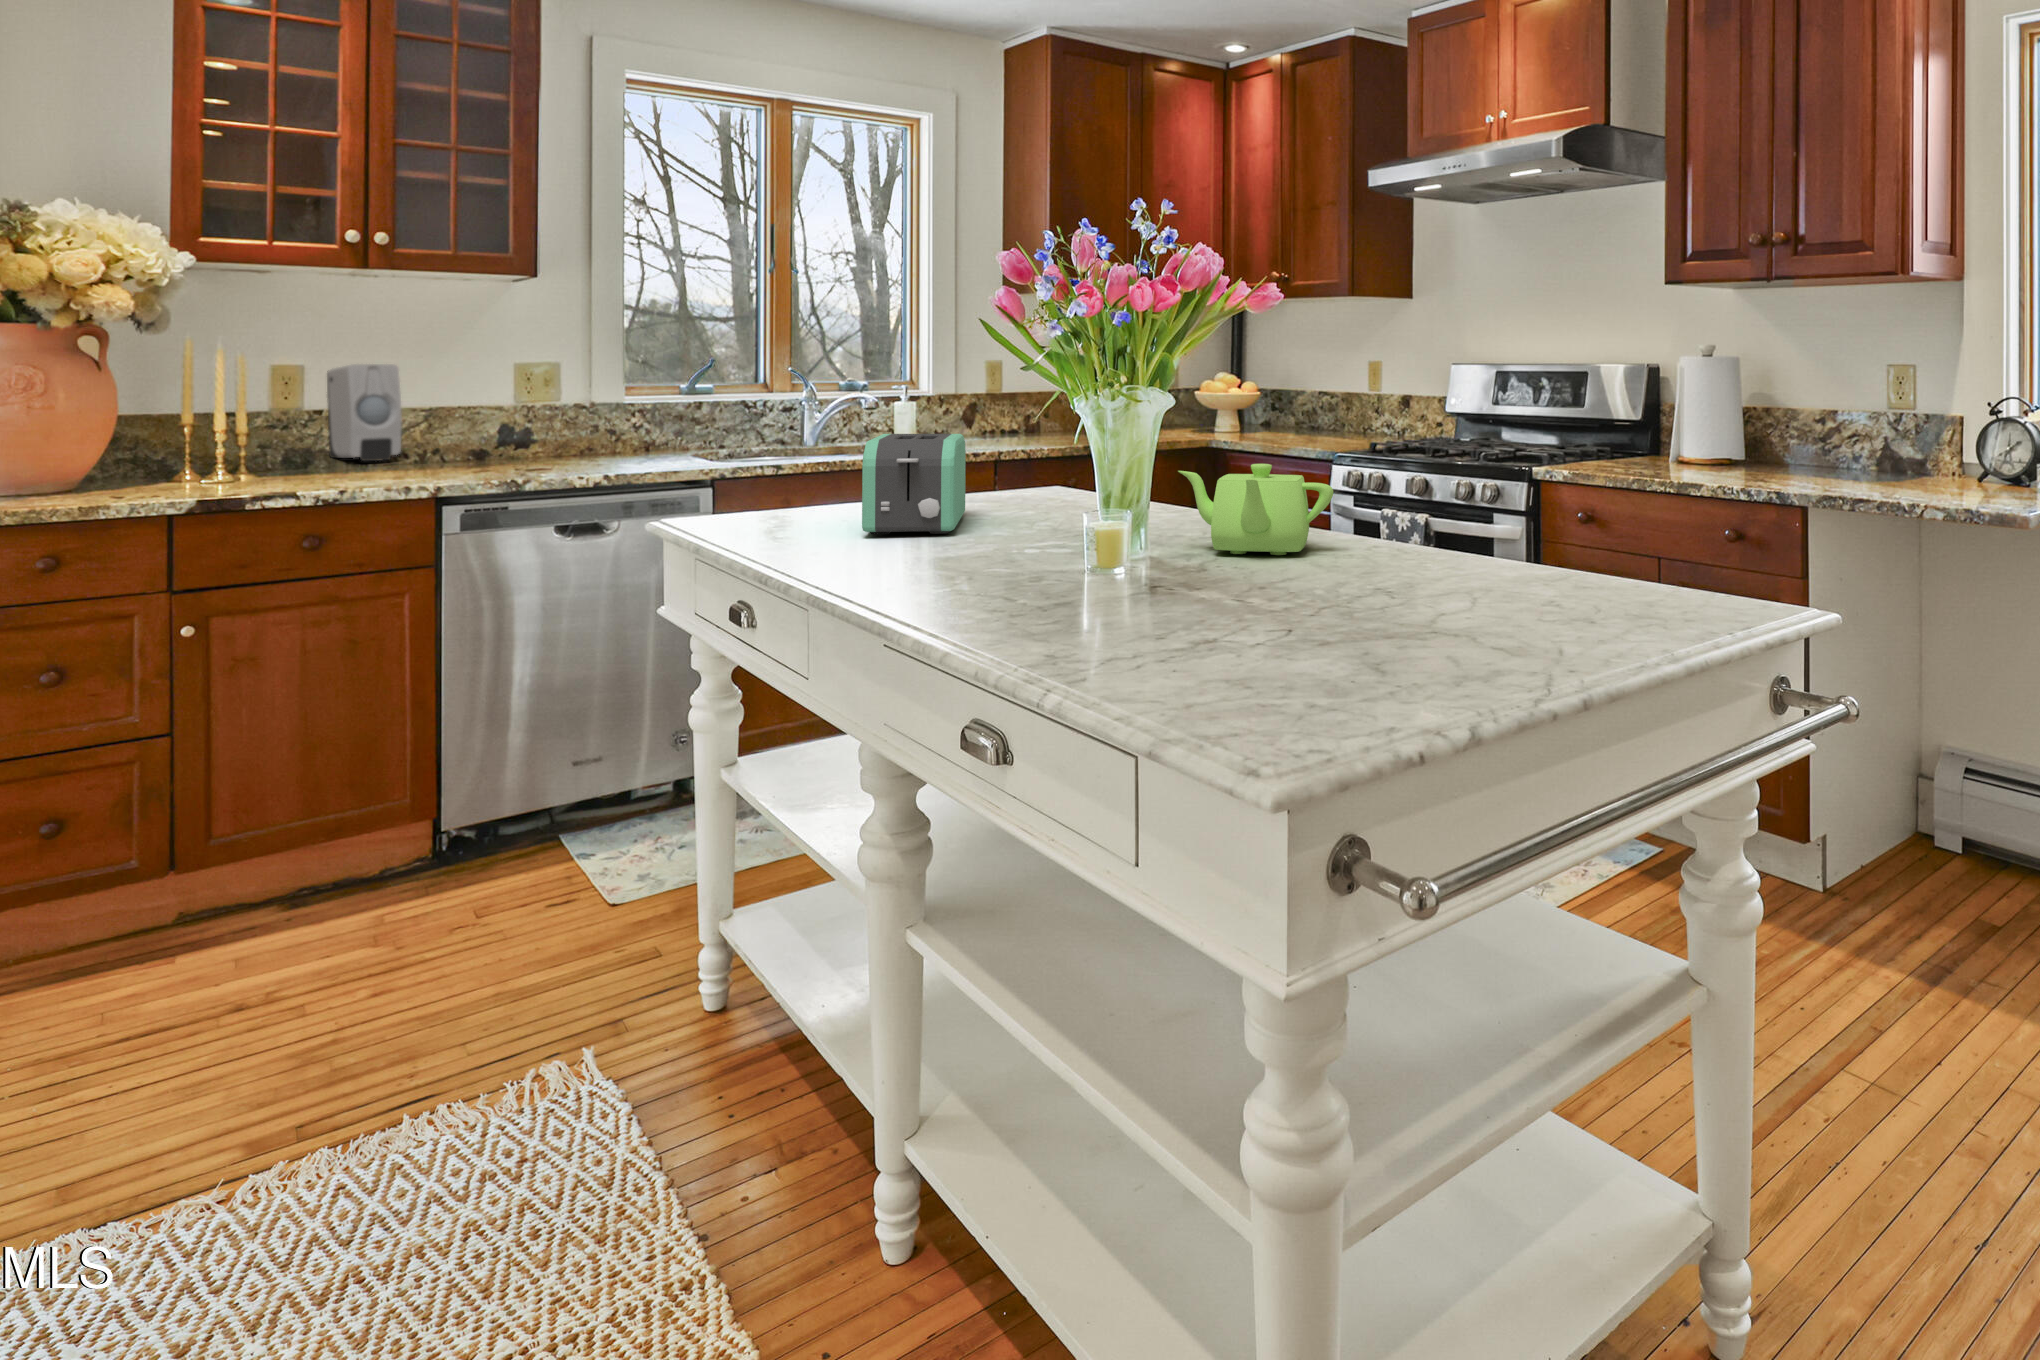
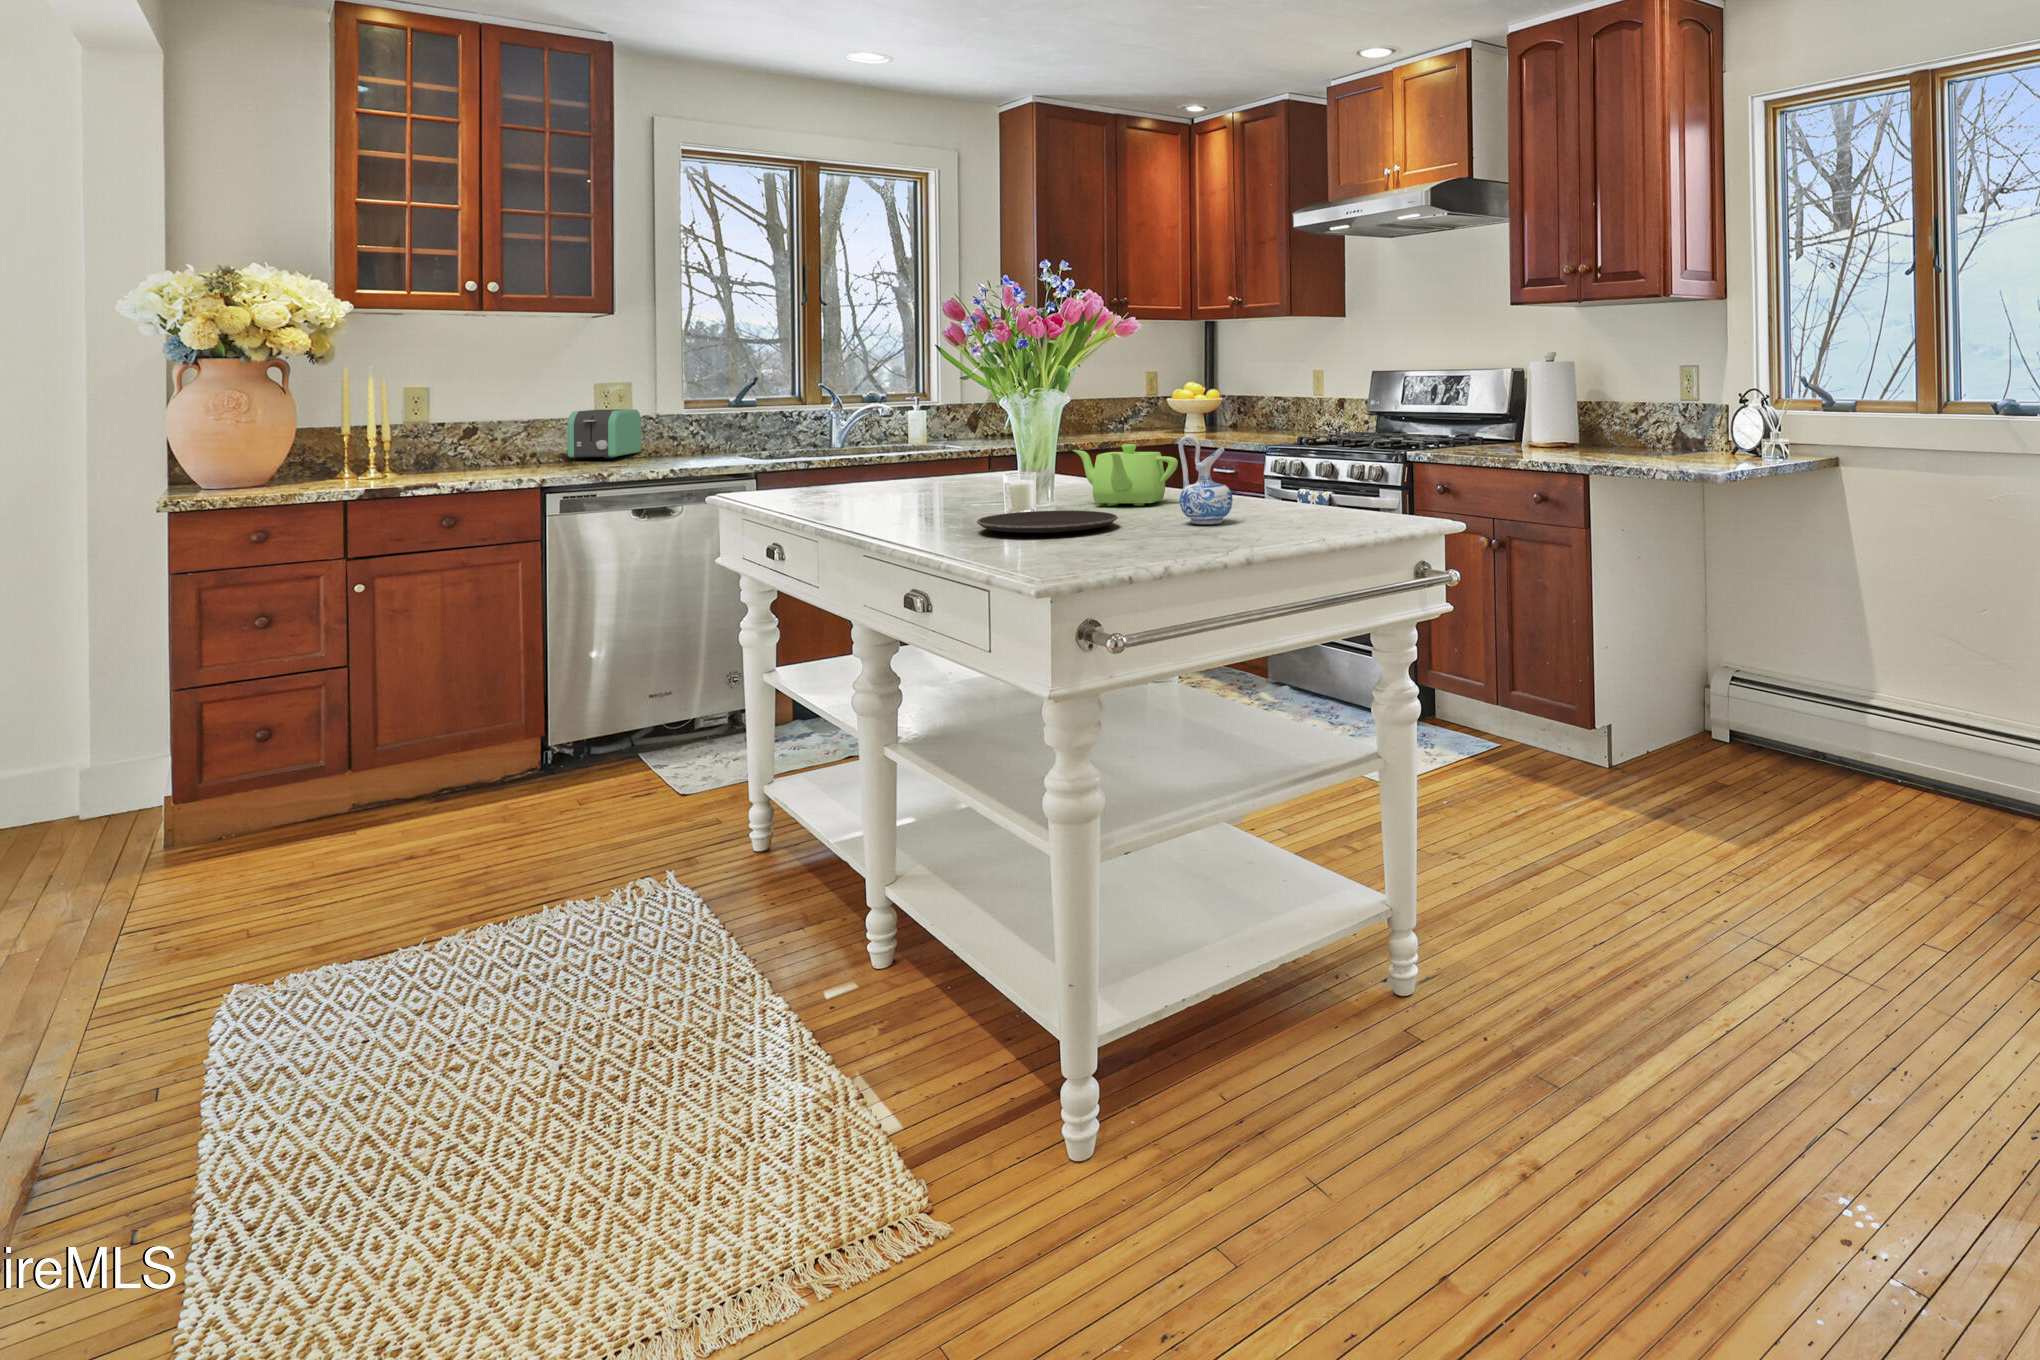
soap dispenser: present [327,364,402,461] -> none [446,386,506,463]
toaster: present [862,434,966,534] -> present [567,409,641,459]
ceramic pitcher: none [1378,458,1460,599] -> present [1179,435,1232,524]
plate: none [1068,568,1286,615] -> present [977,510,1118,533]

